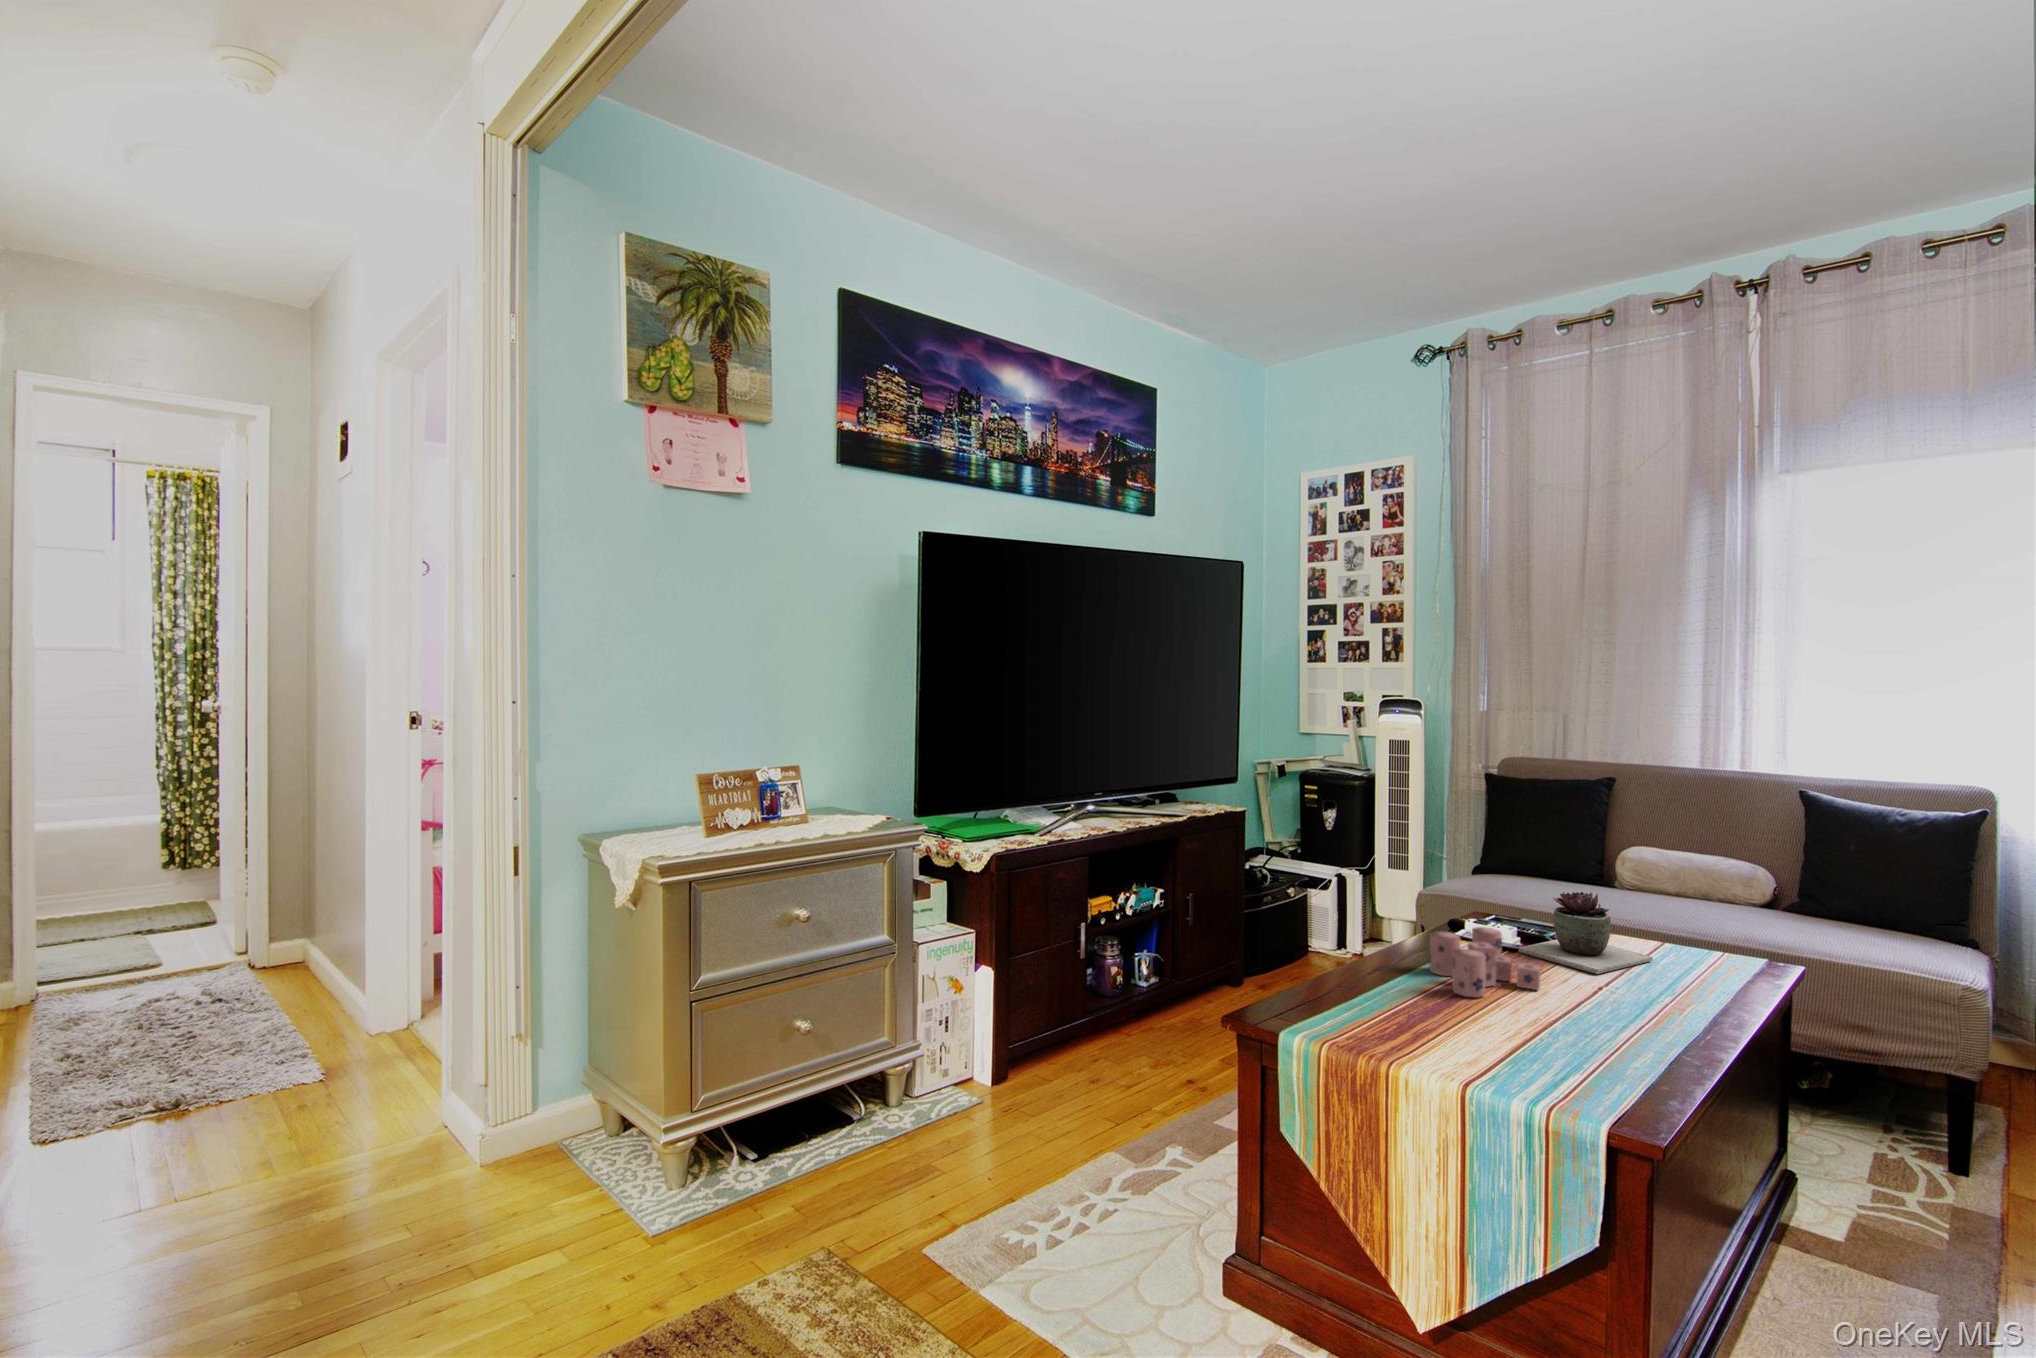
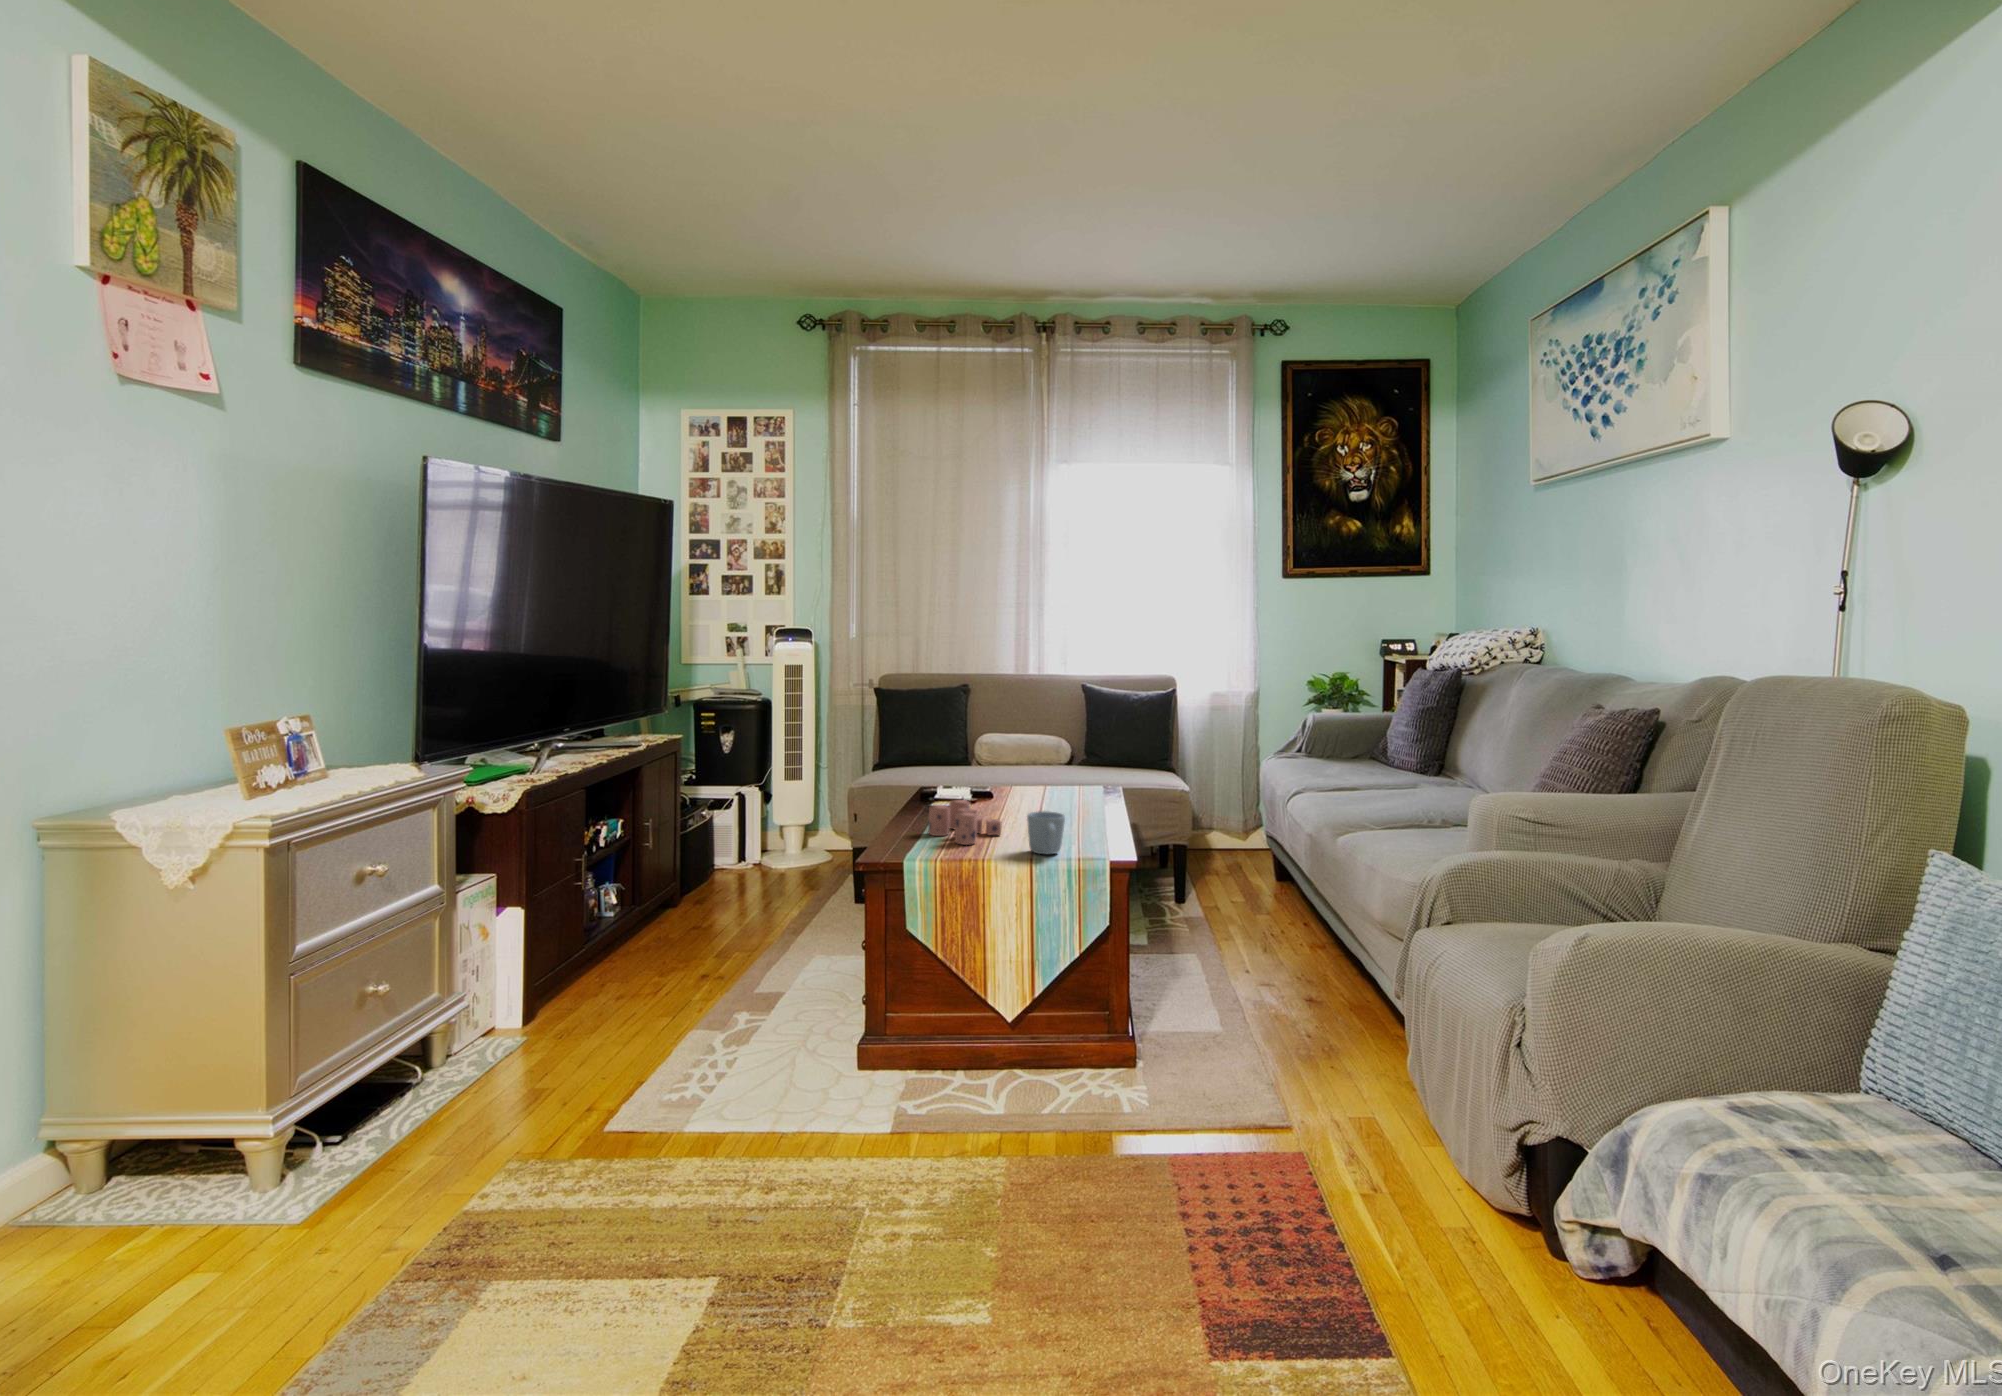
succulent plant: present [1519,892,1653,974] -> none [968,769,1042,822]
mug: none [1552,967,1618,1039] -> present [1027,811,1065,854]

